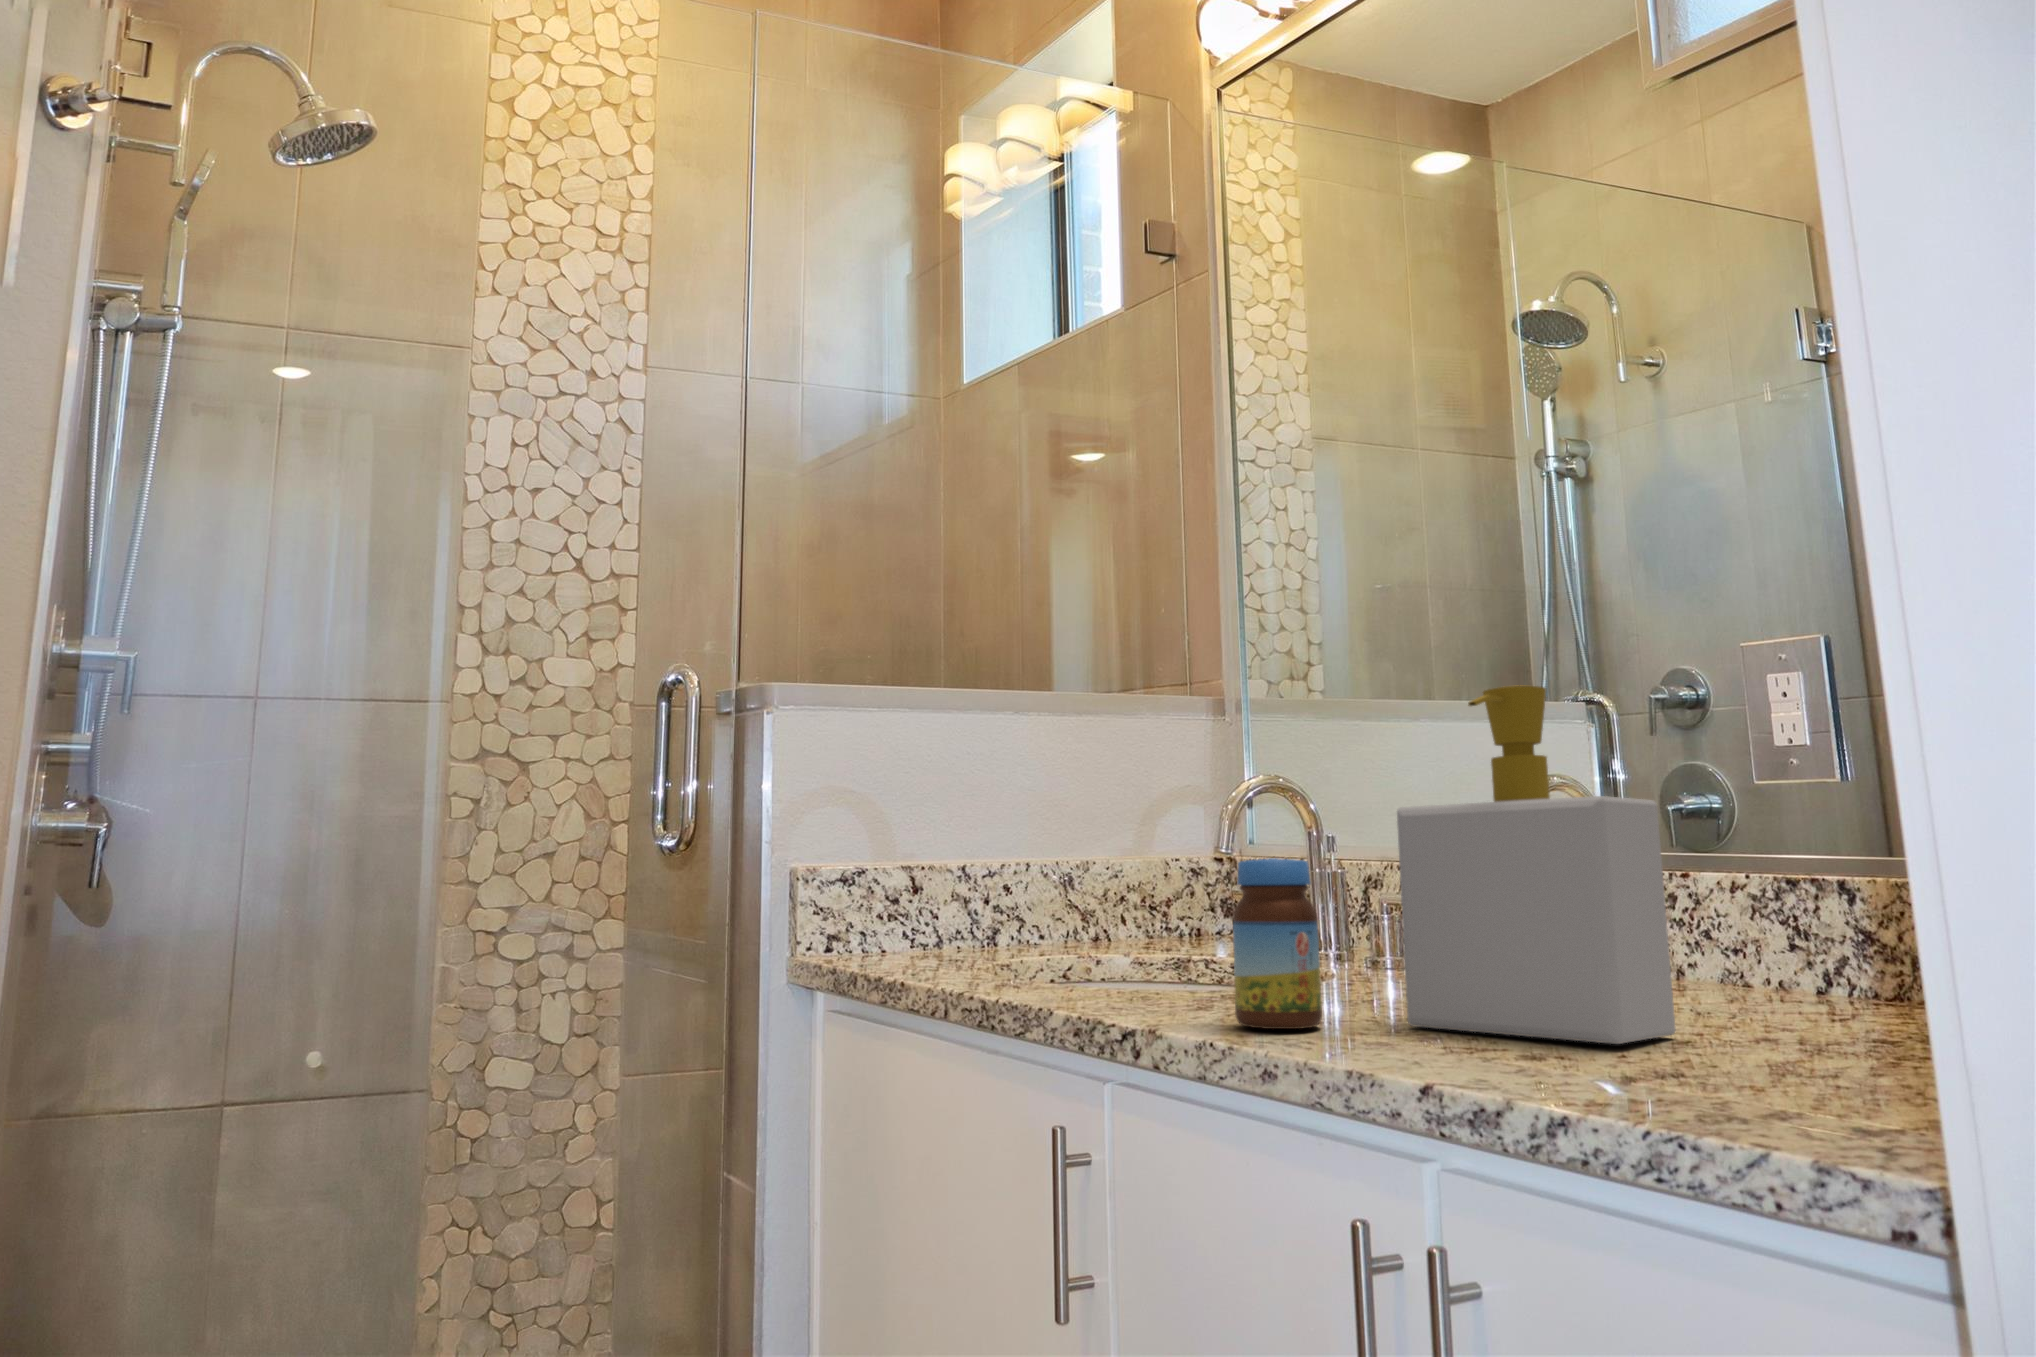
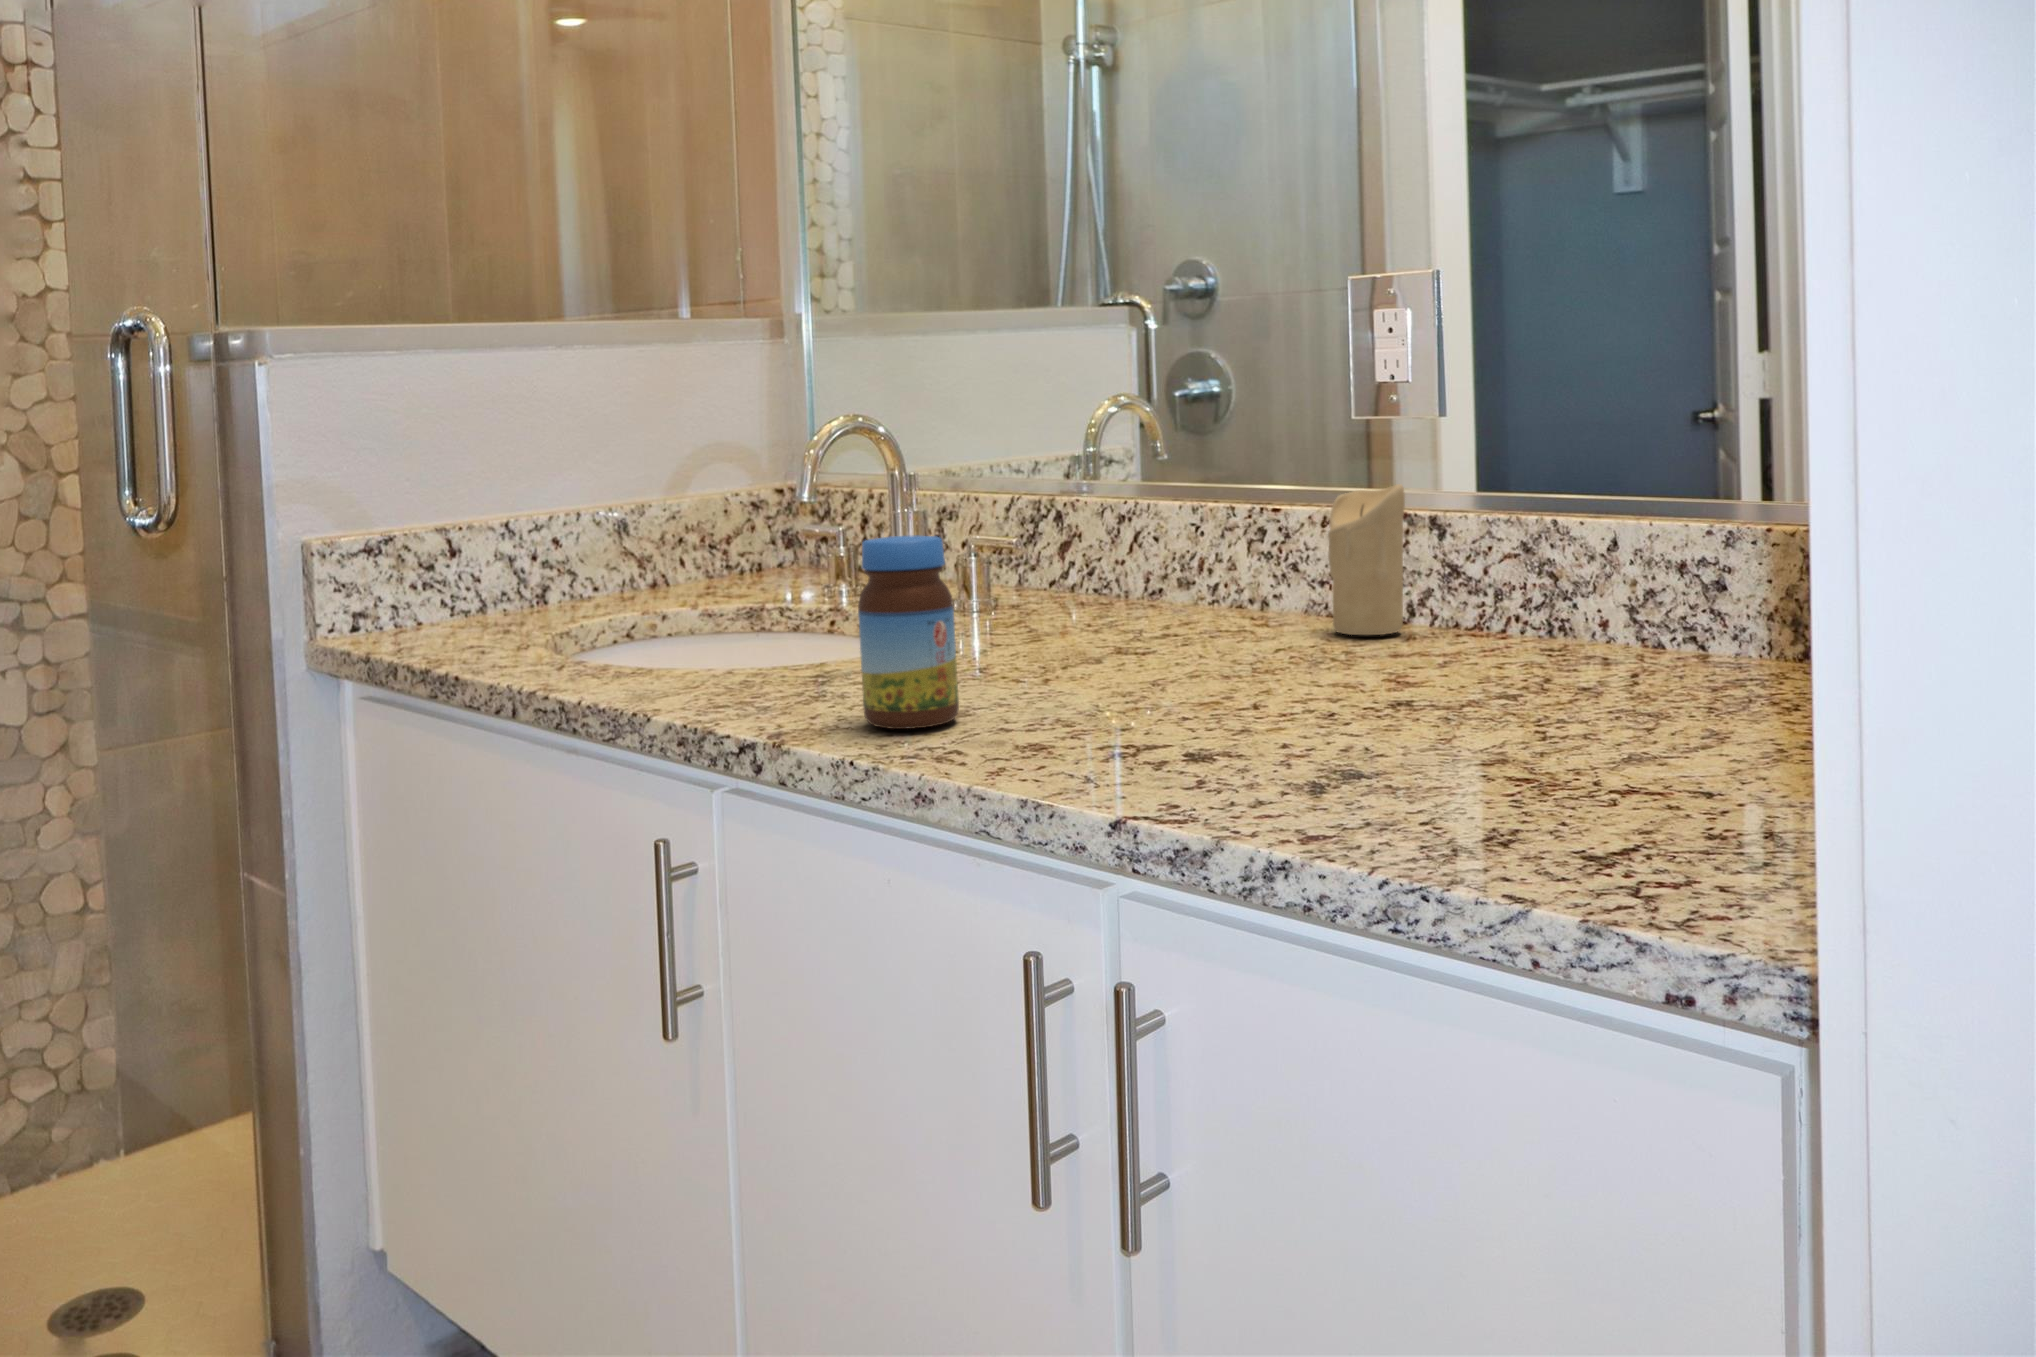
soap bottle: present [1397,685,1676,1044] -> none [1038,332,1309,722]
candle: none [1727,847,1821,999] -> present [1328,484,1405,635]

